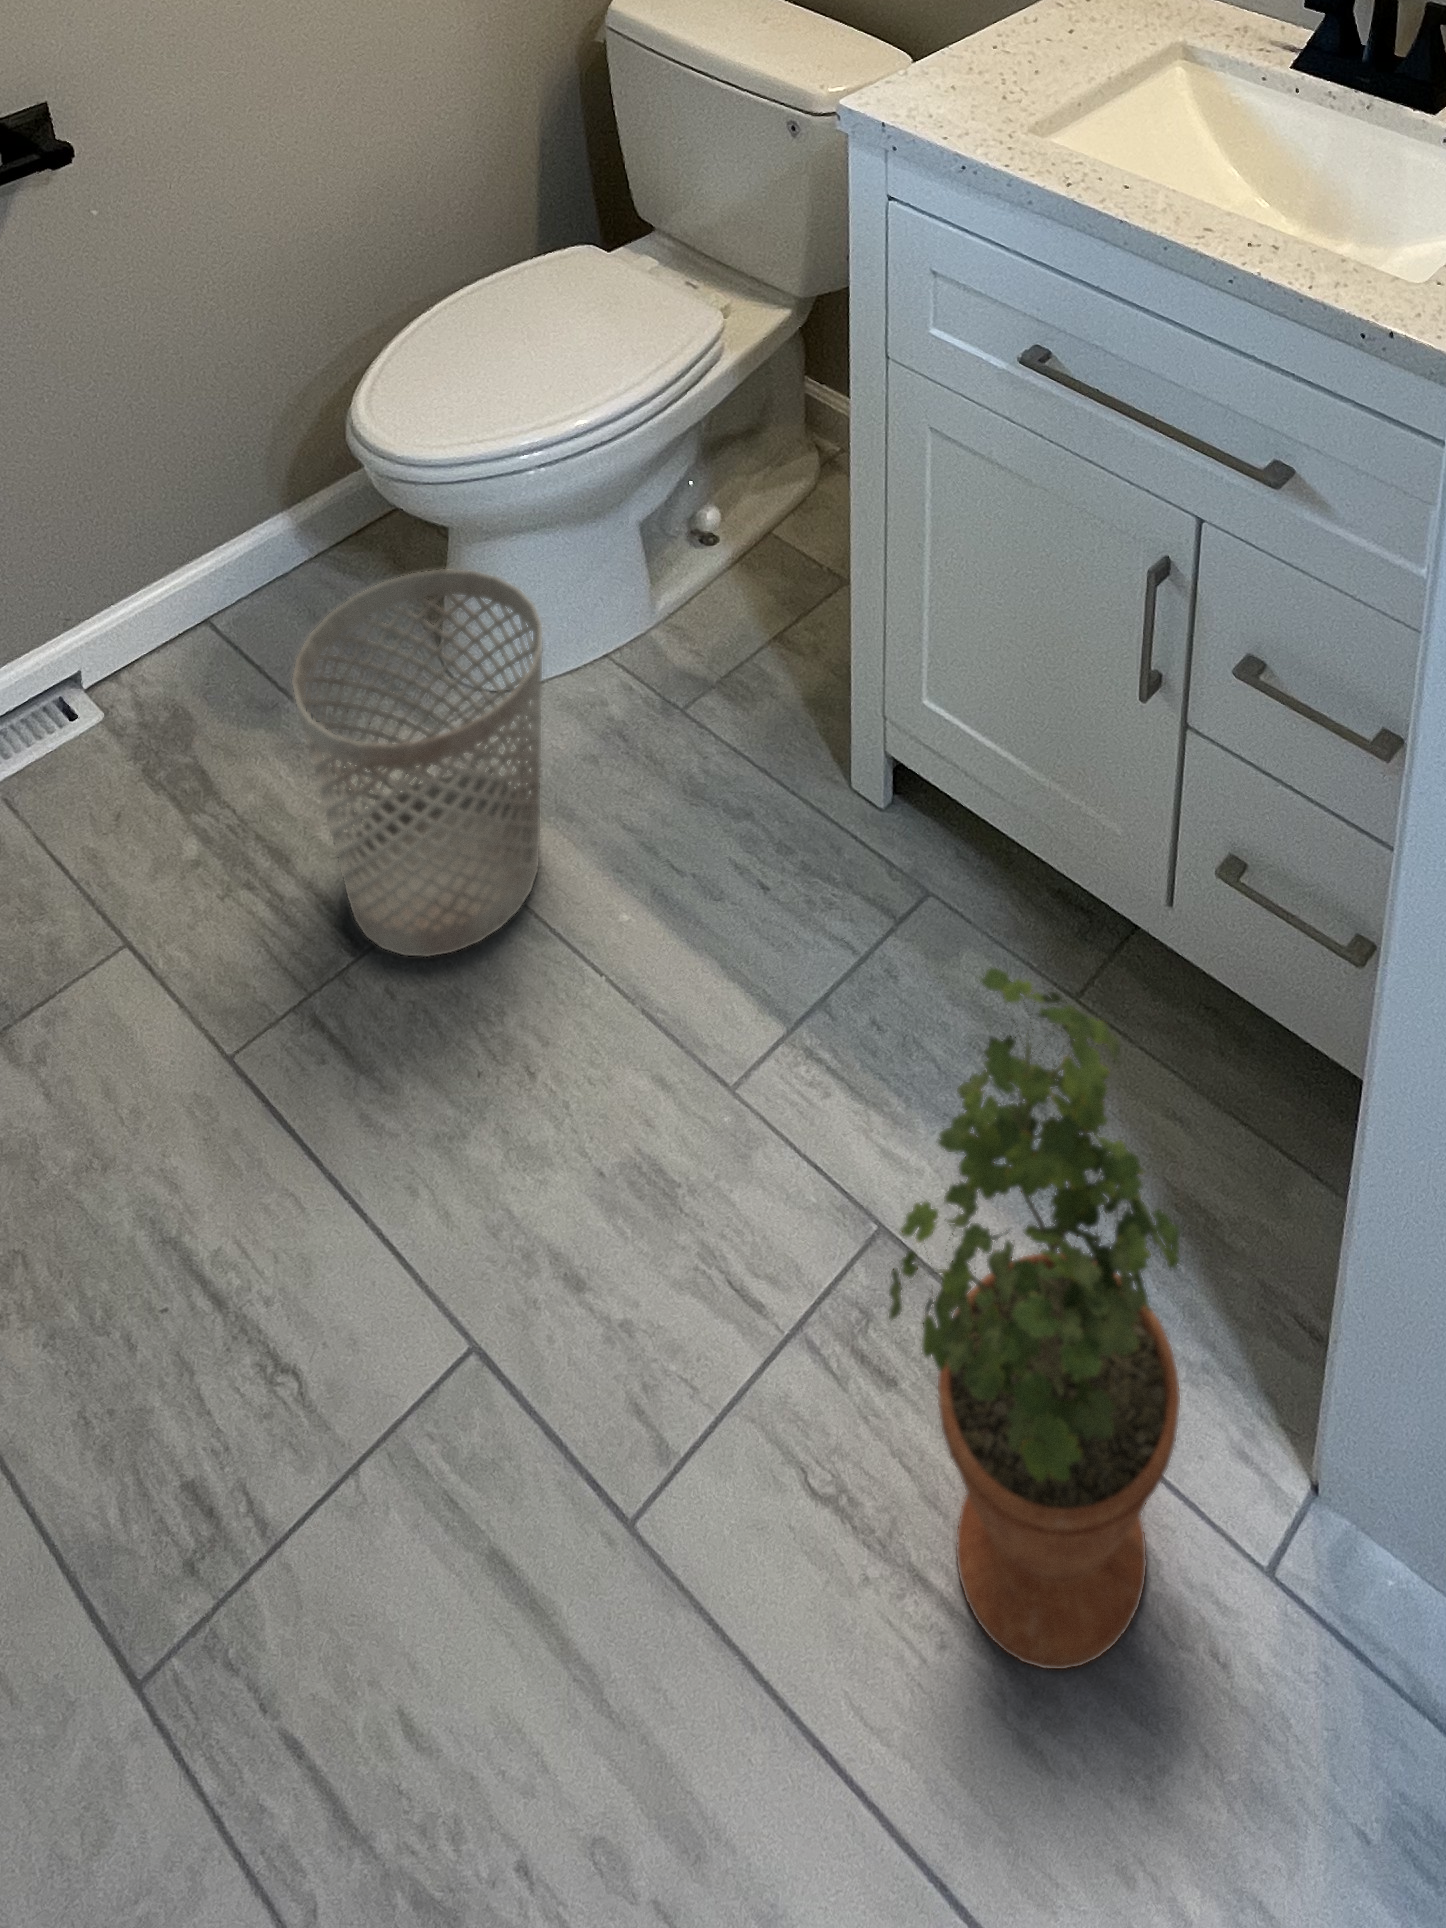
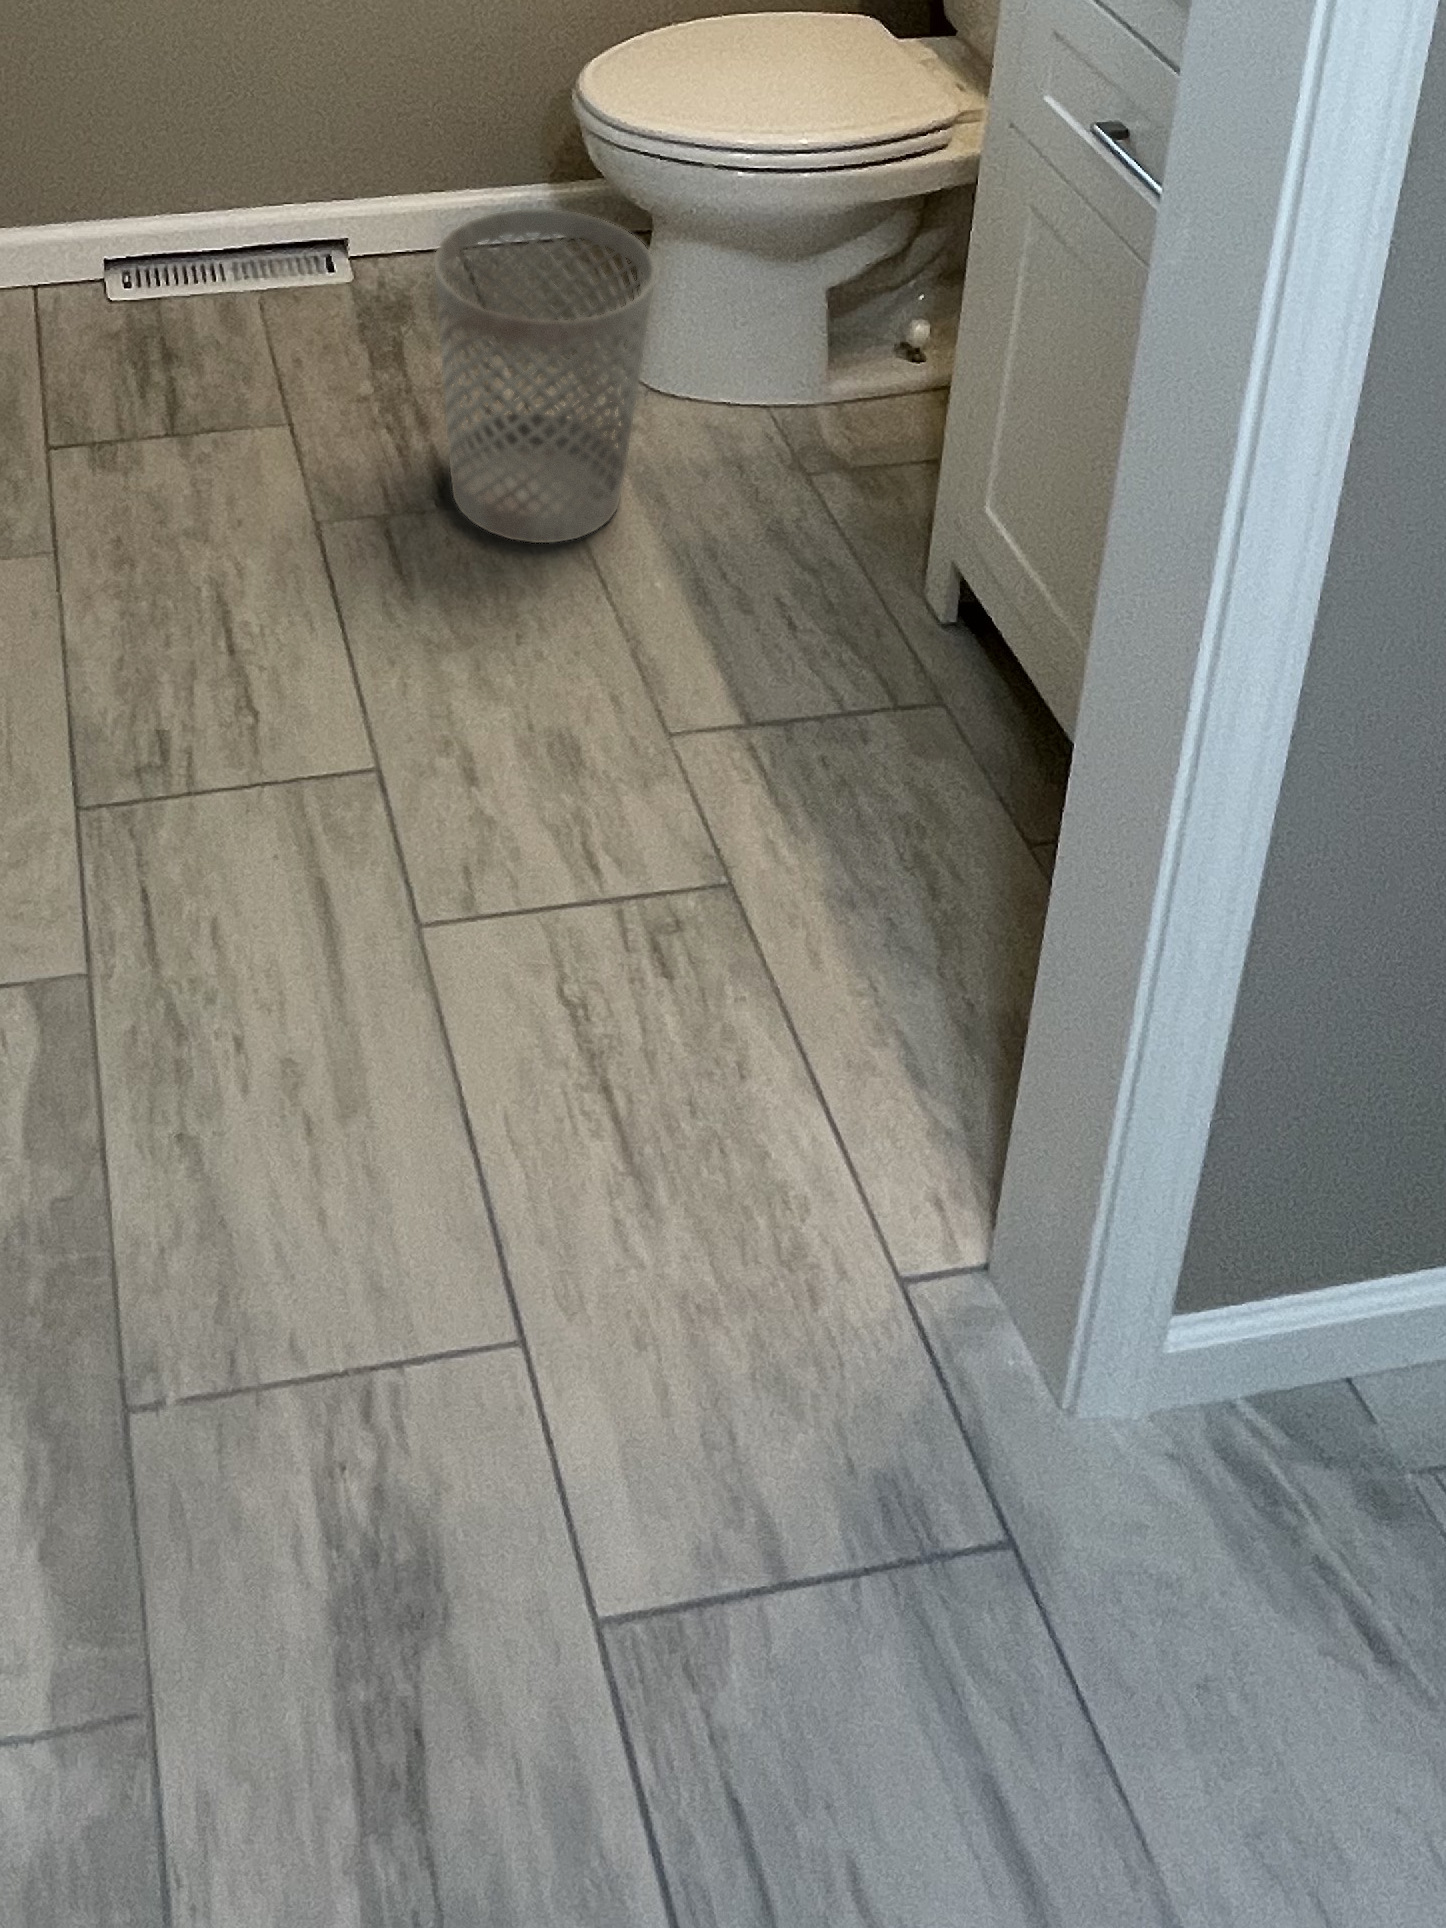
potted plant: present [889,968,1180,1669] -> none [588,571,875,1230]

